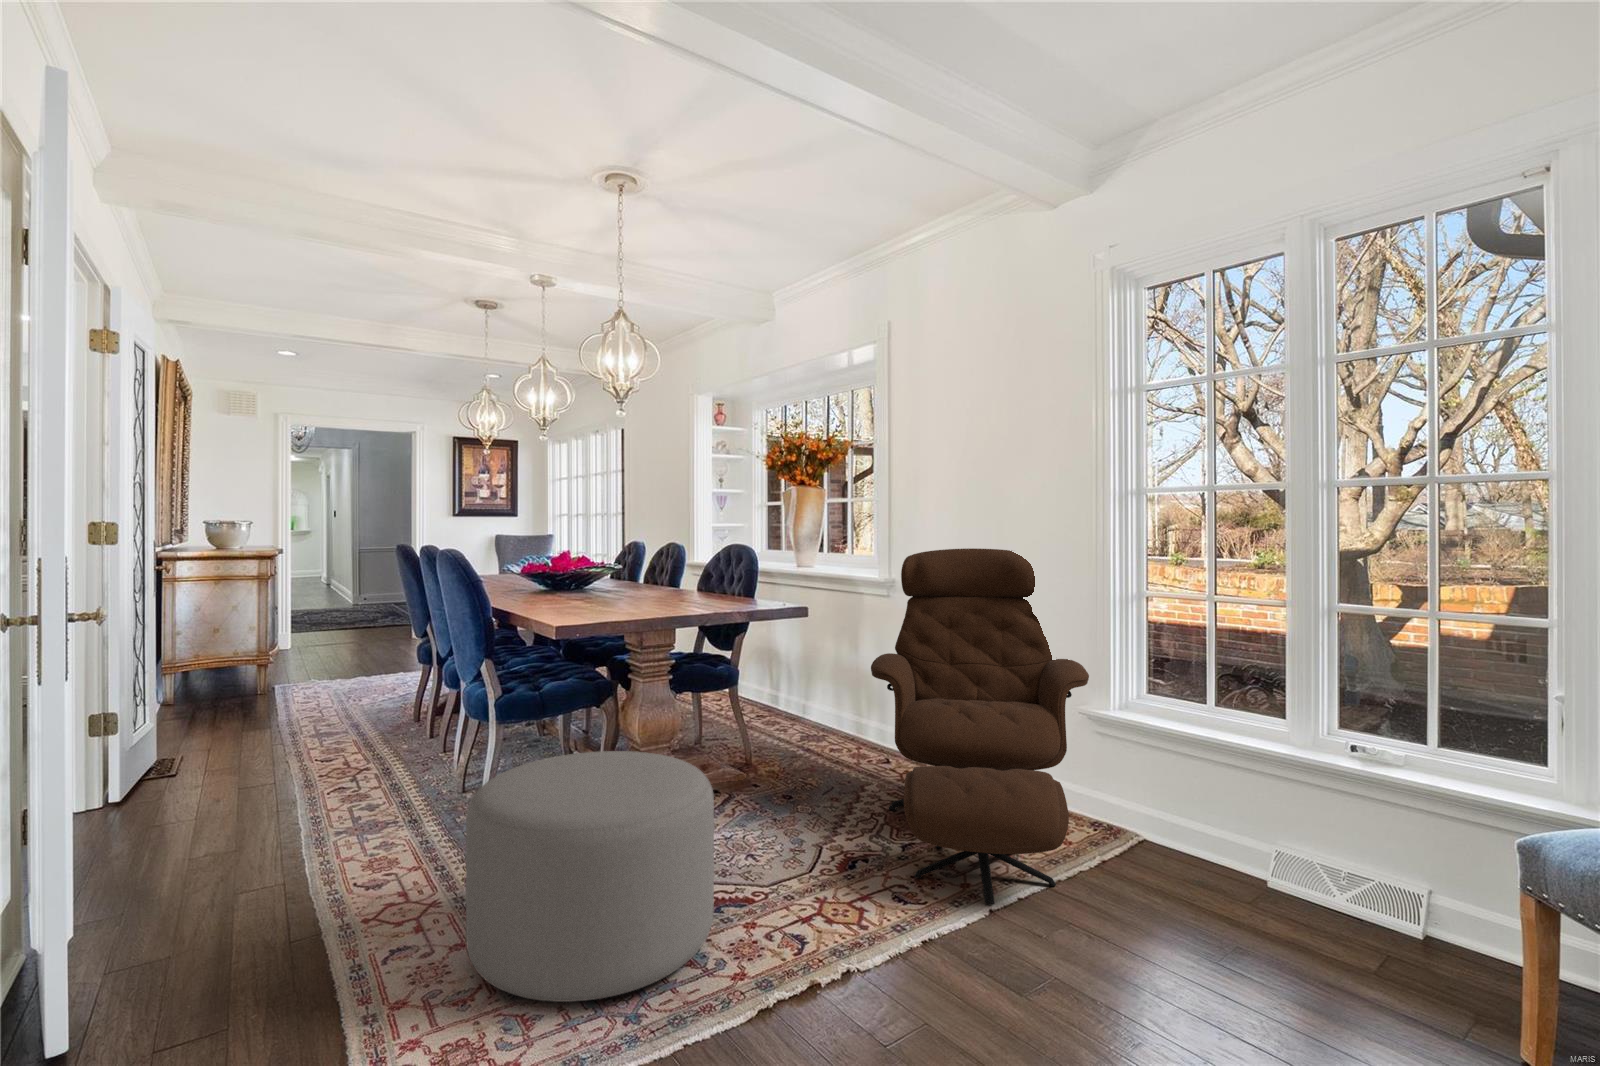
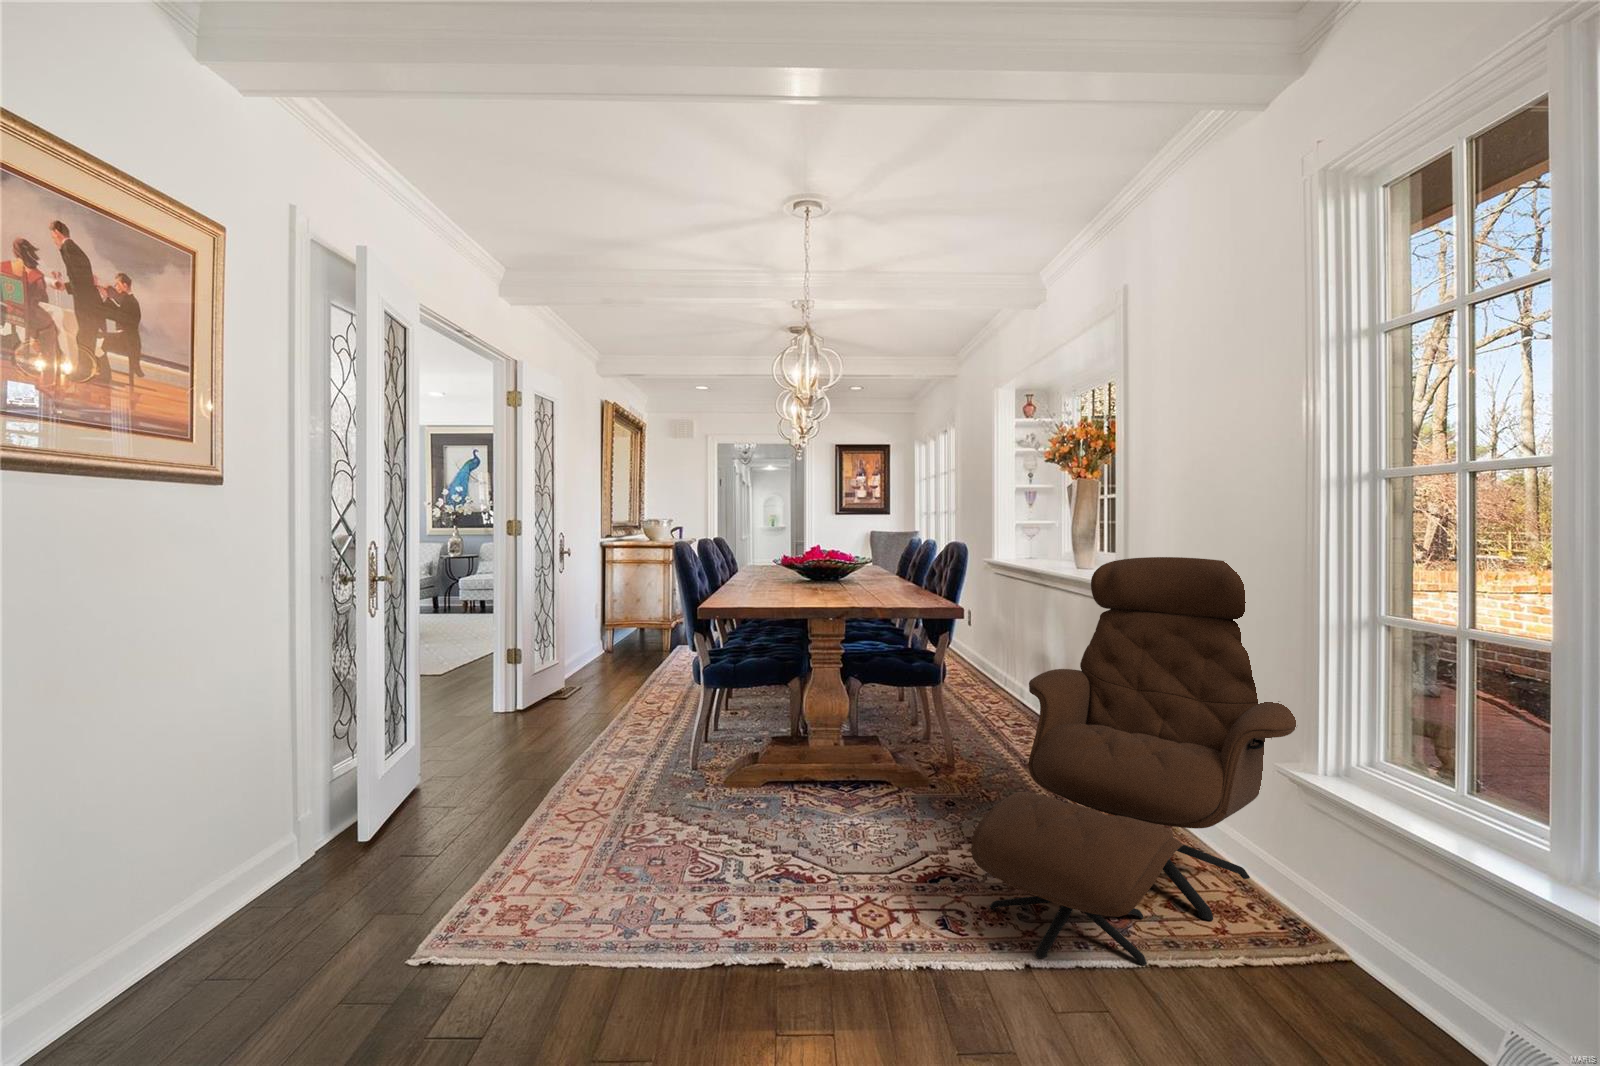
ottoman: present [466,751,714,1002] -> none [560,714,769,915]

